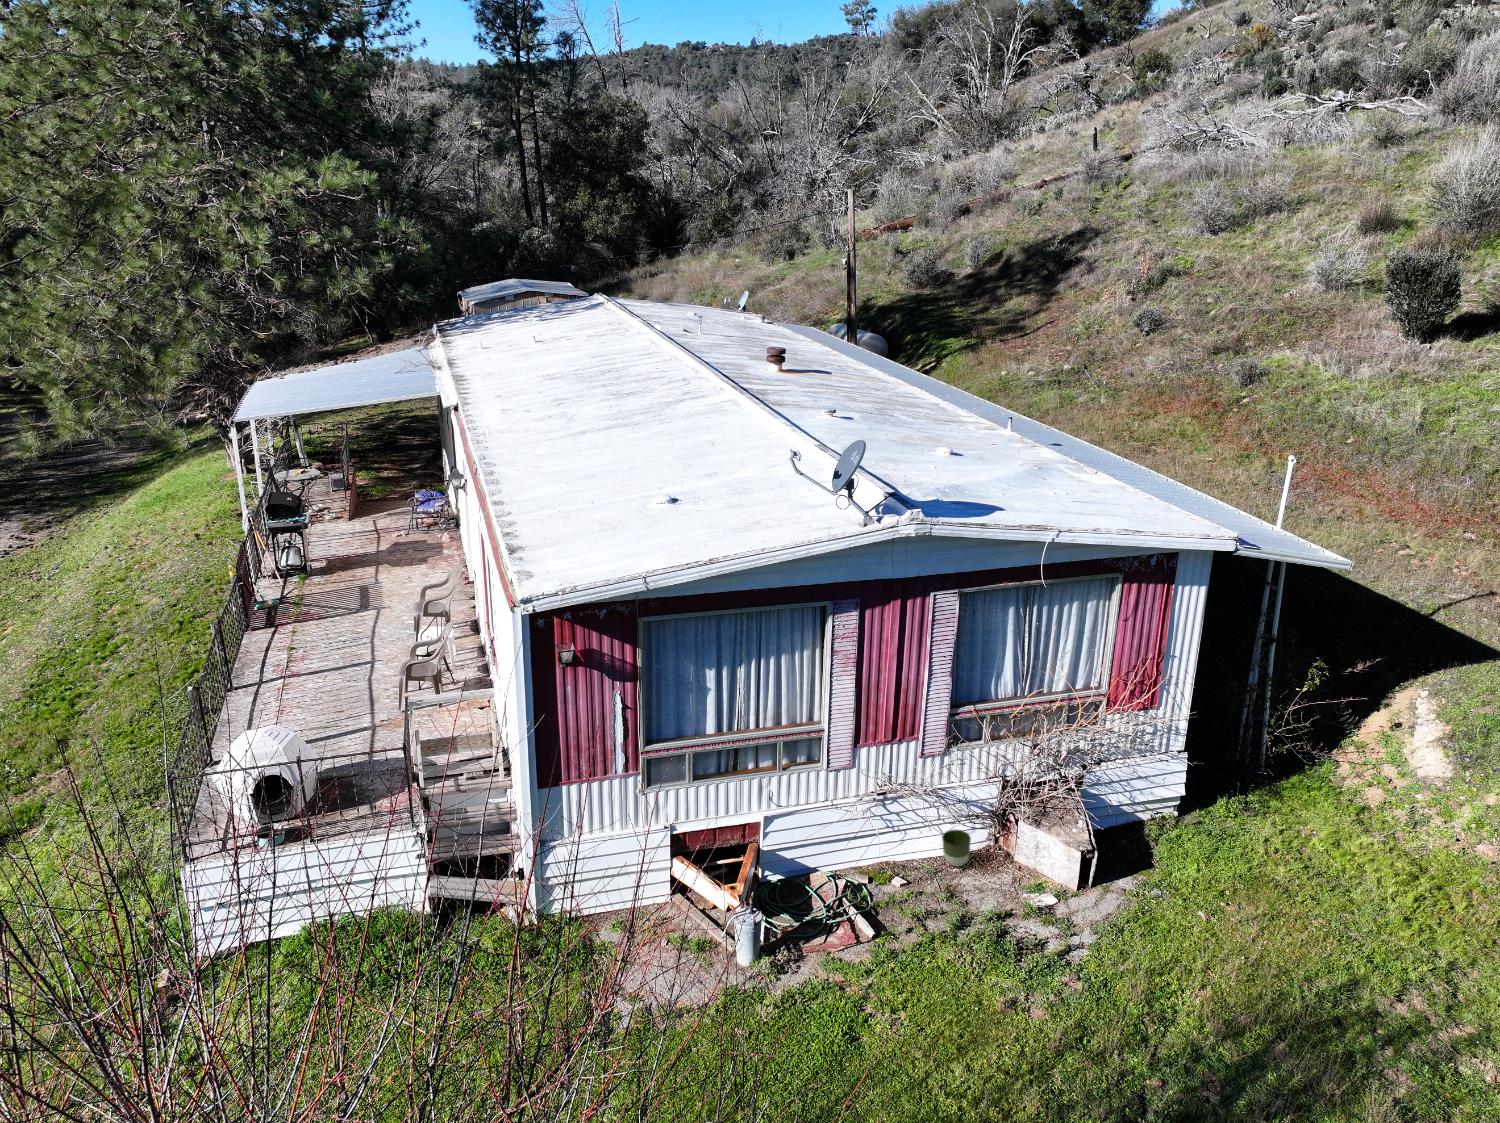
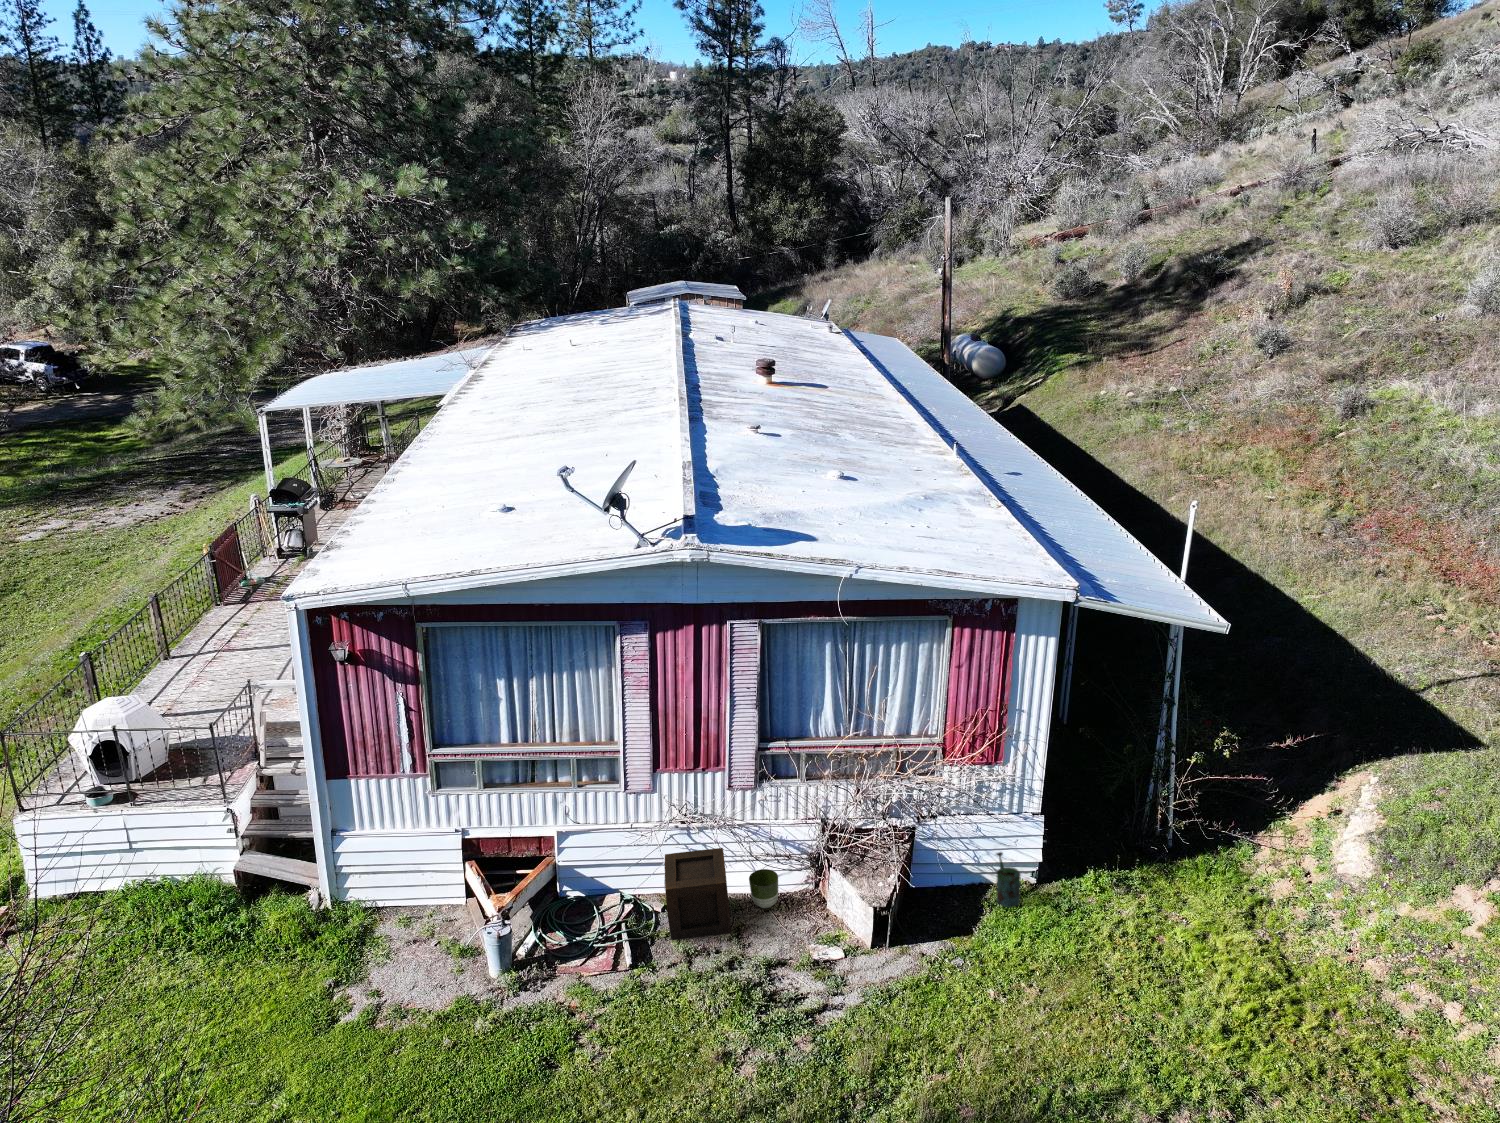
watering can: none [1150,789,1185,837] -> present [996,852,1021,908]
wooden crate: none [864,814,942,907] -> present [665,848,731,940]

